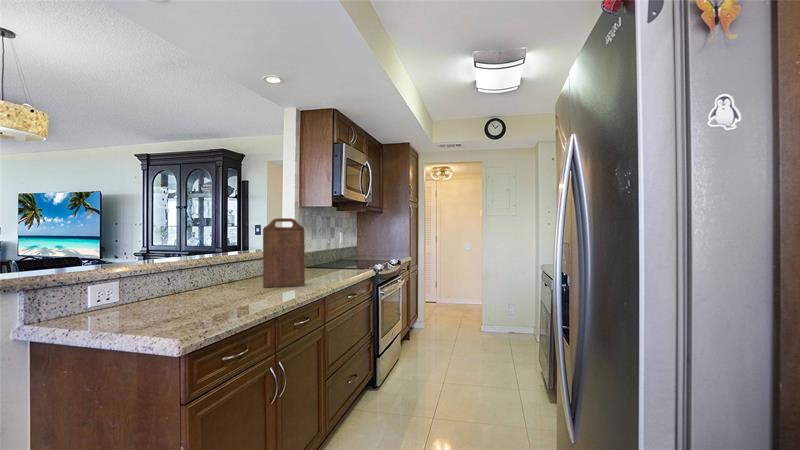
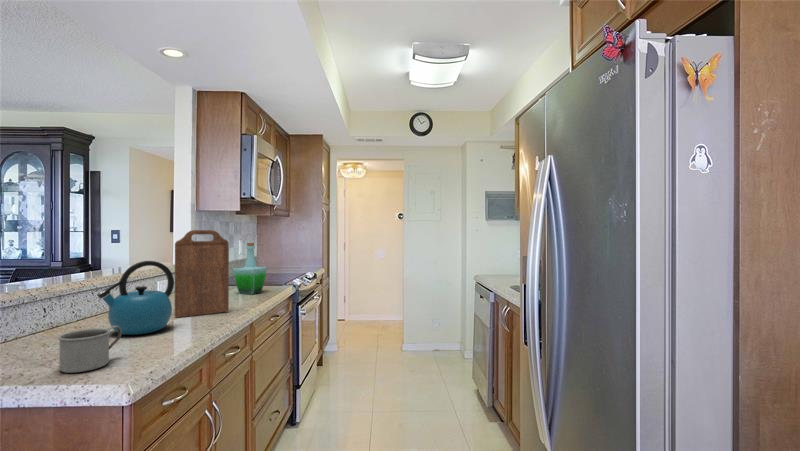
bottle: none [320,231,348,274] -> present [233,243,267,294]
kettle: none [200,241,257,297] -> present [97,261,174,335]
mug: none [157,287,203,318] -> present [58,326,121,373]

